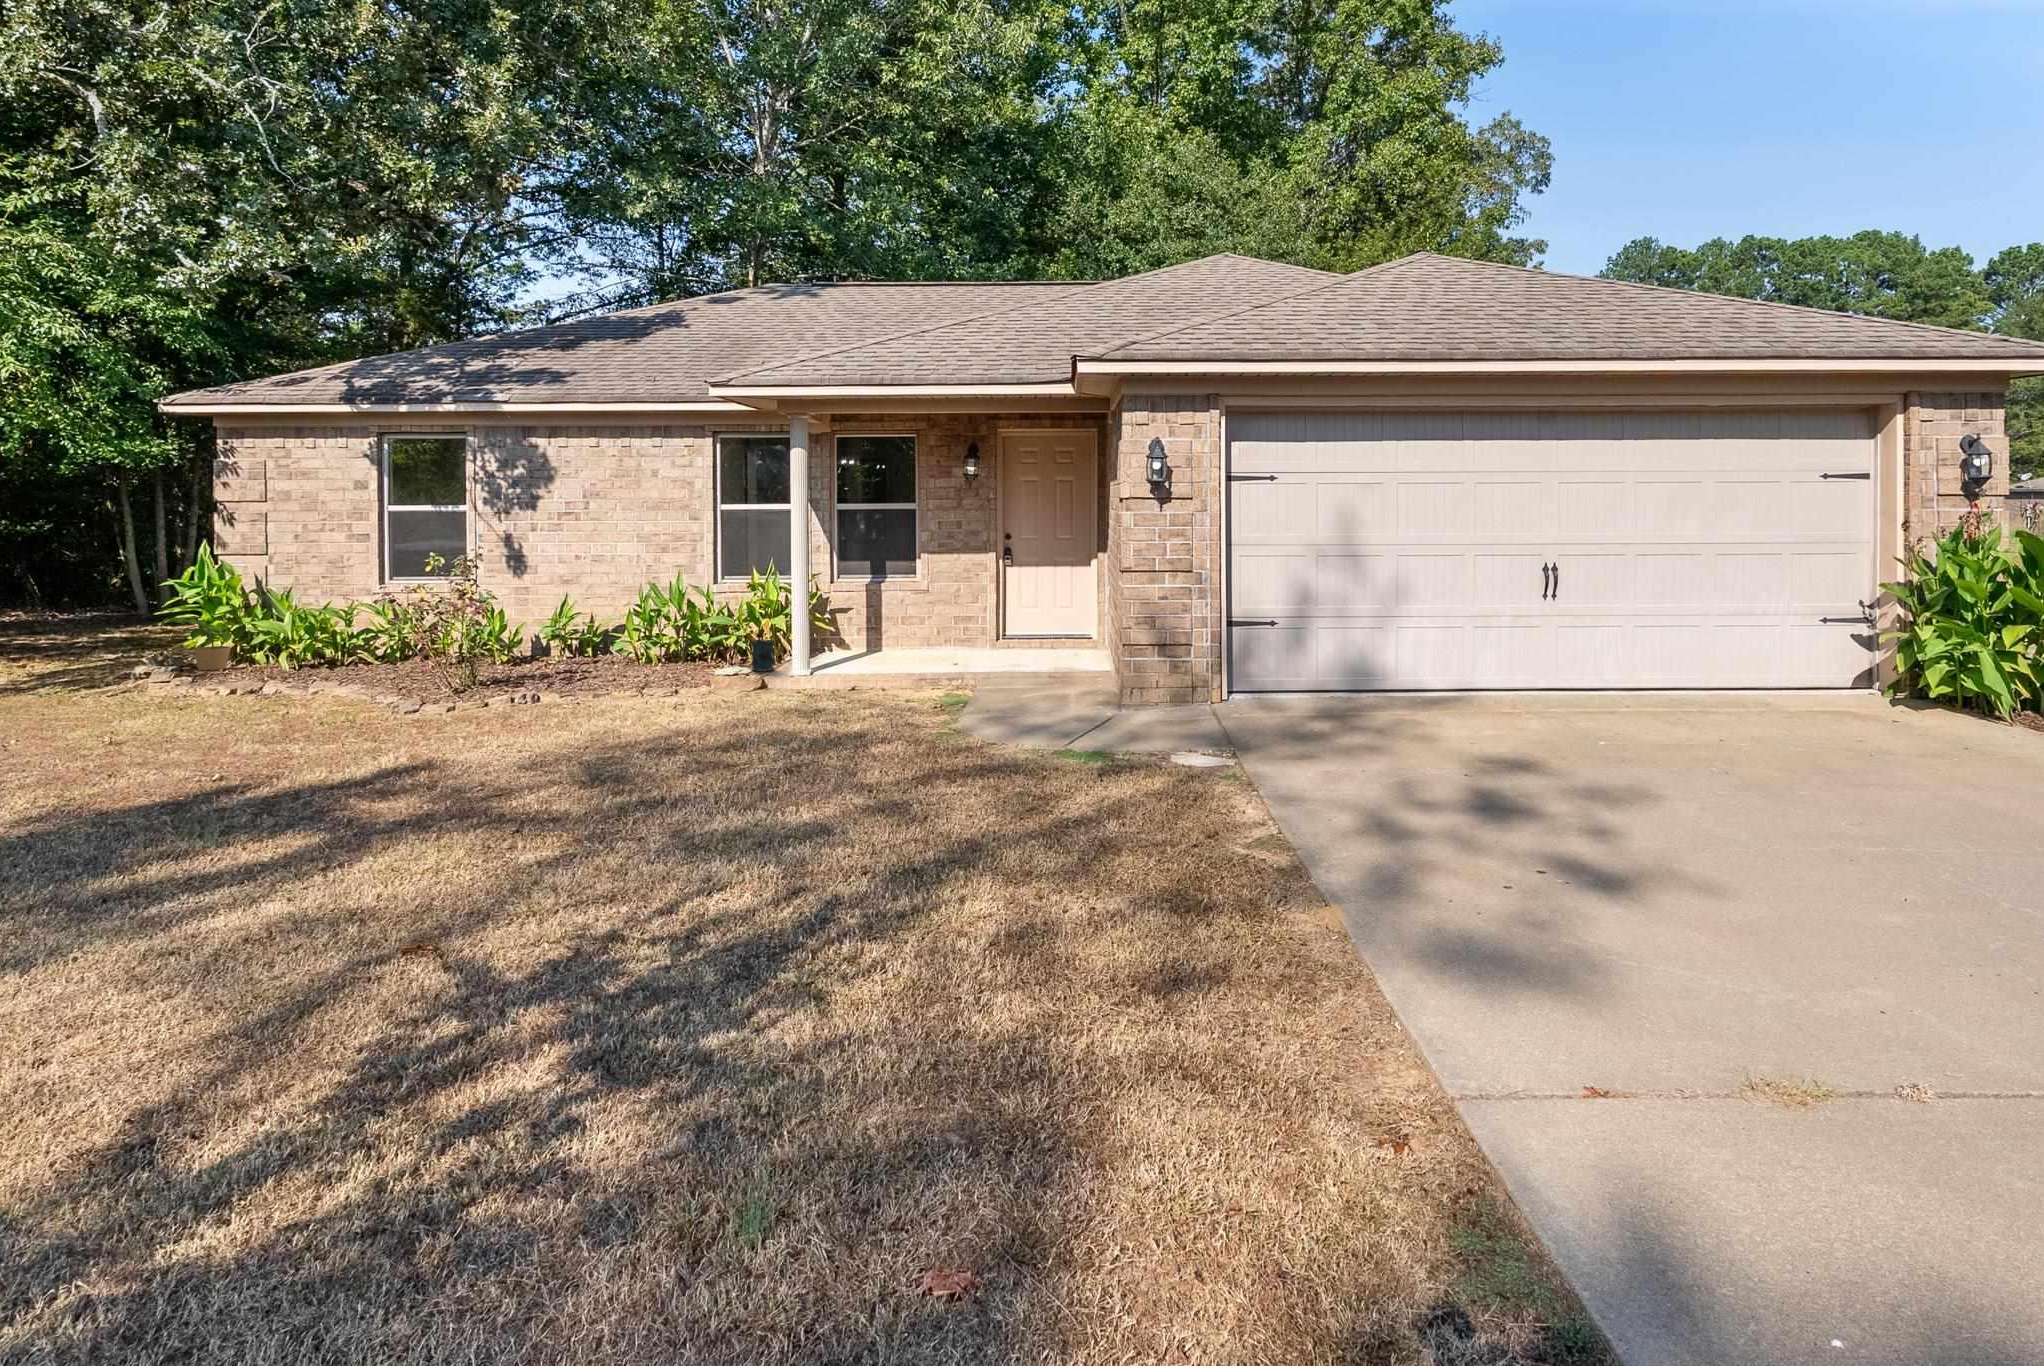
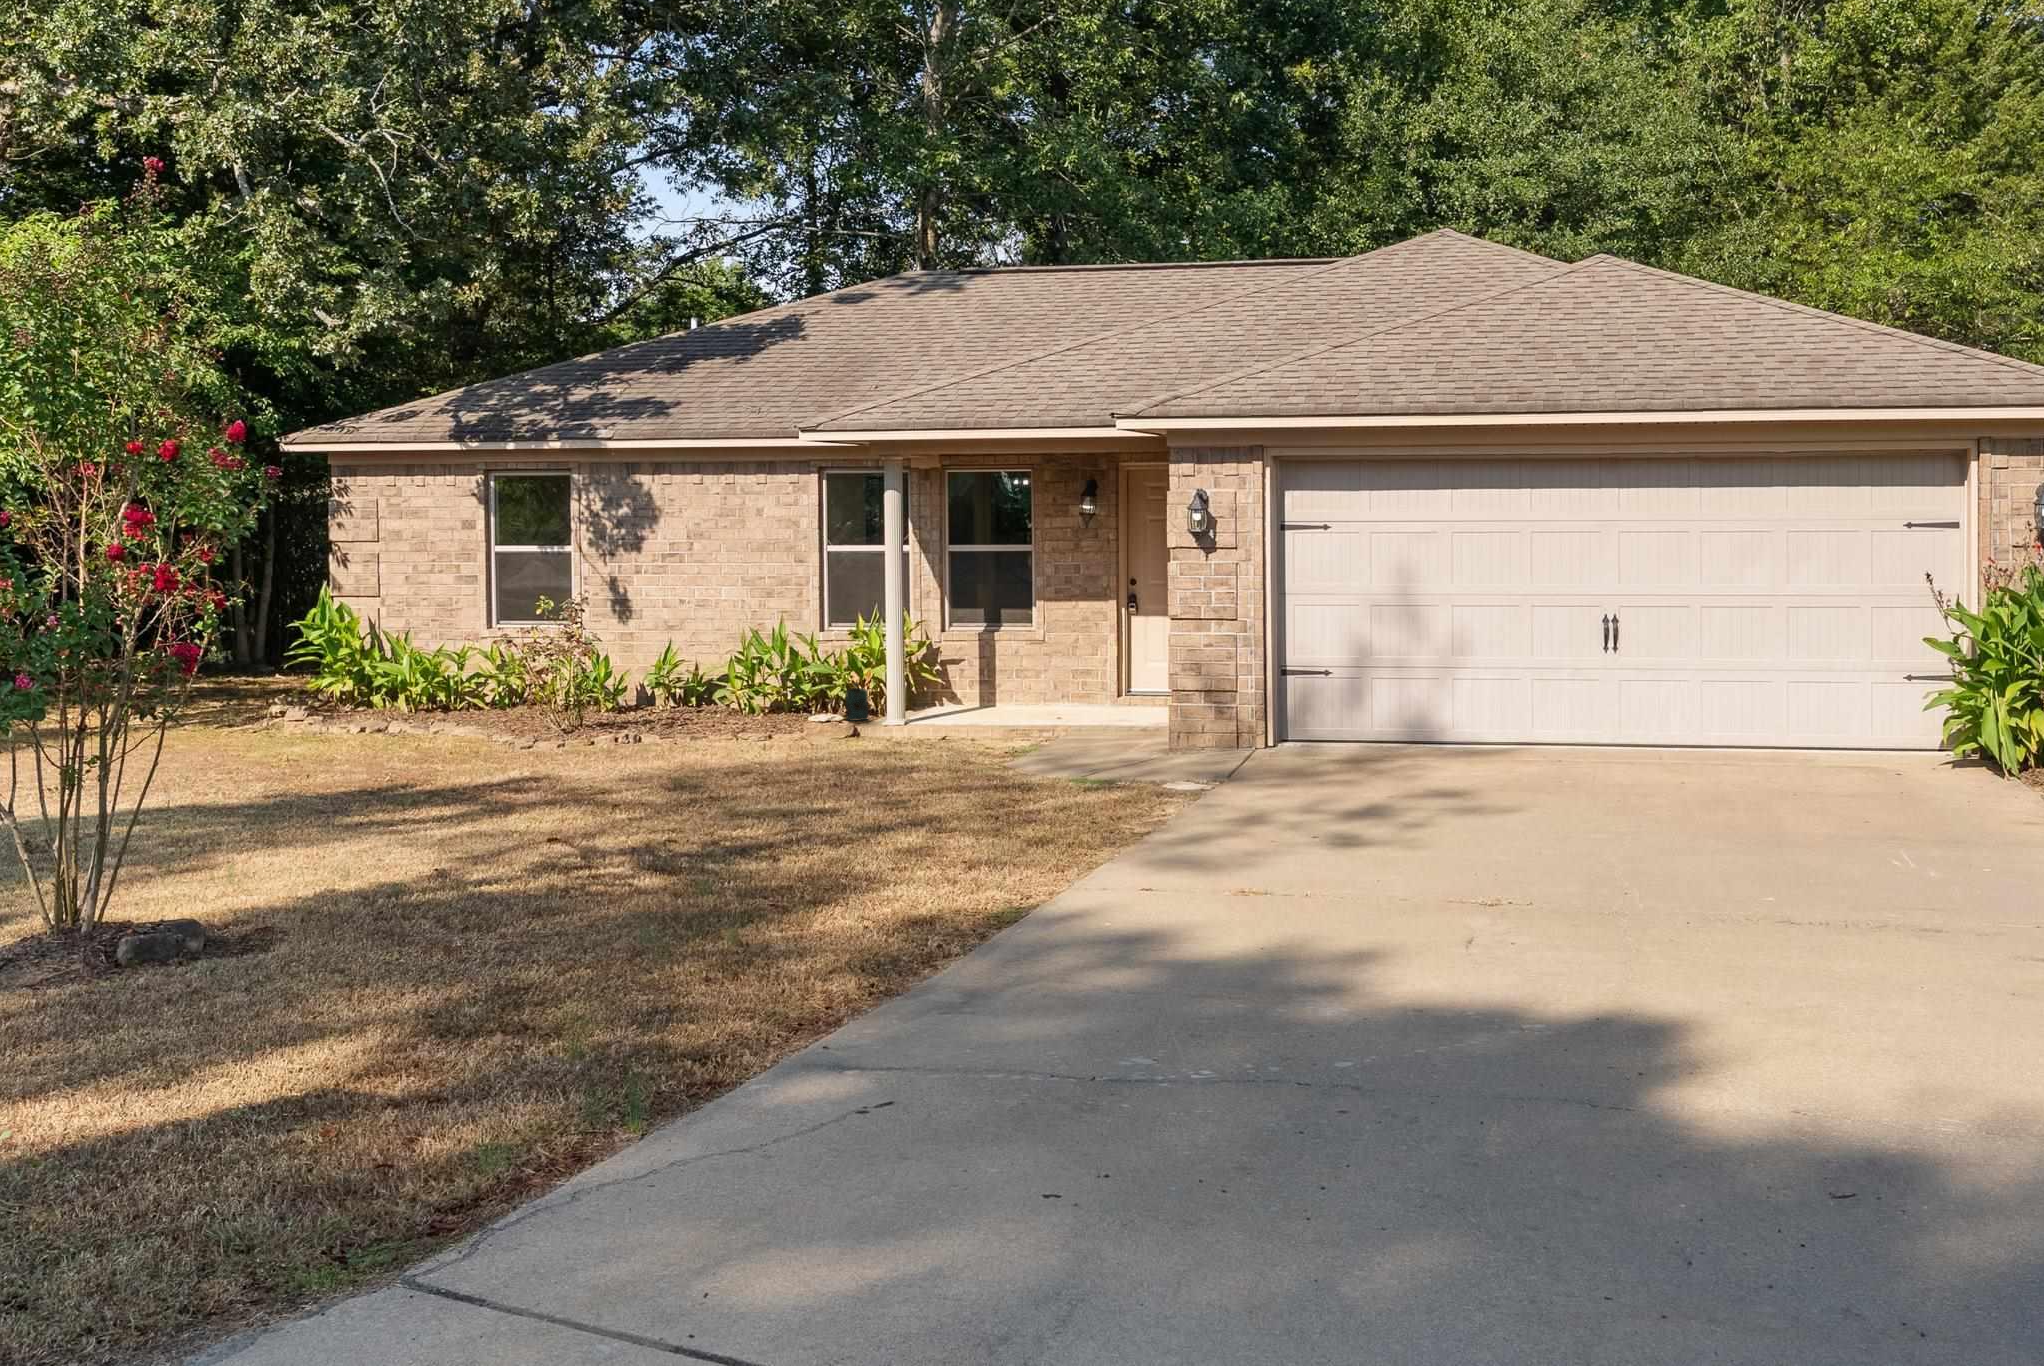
potted plant: present [160,617,231,670] -> none [296,660,356,712]

